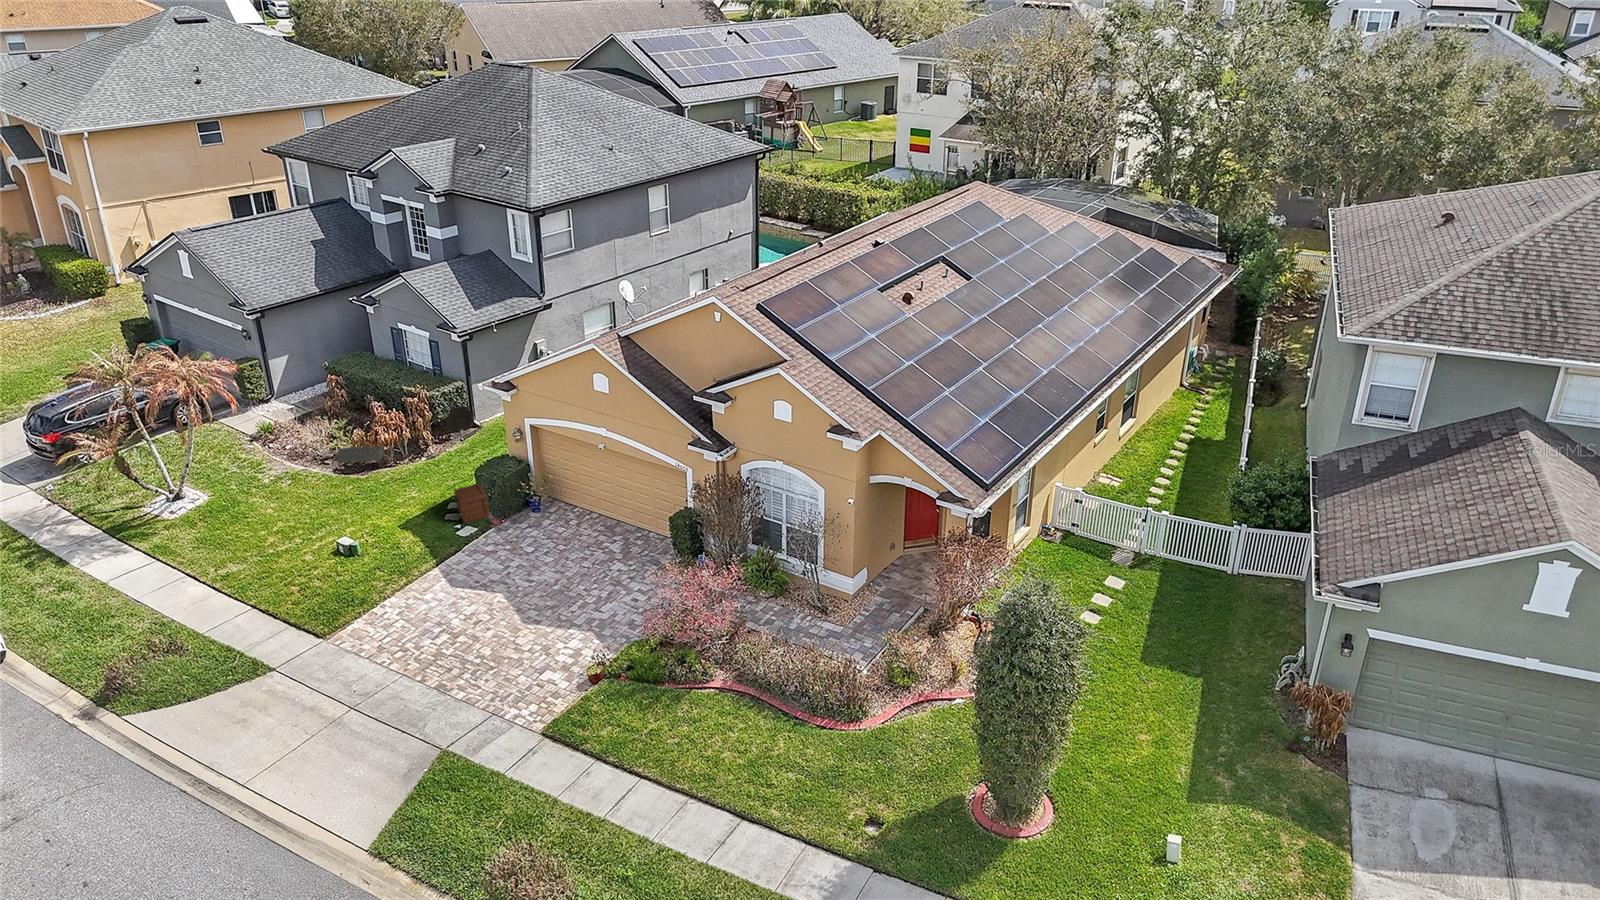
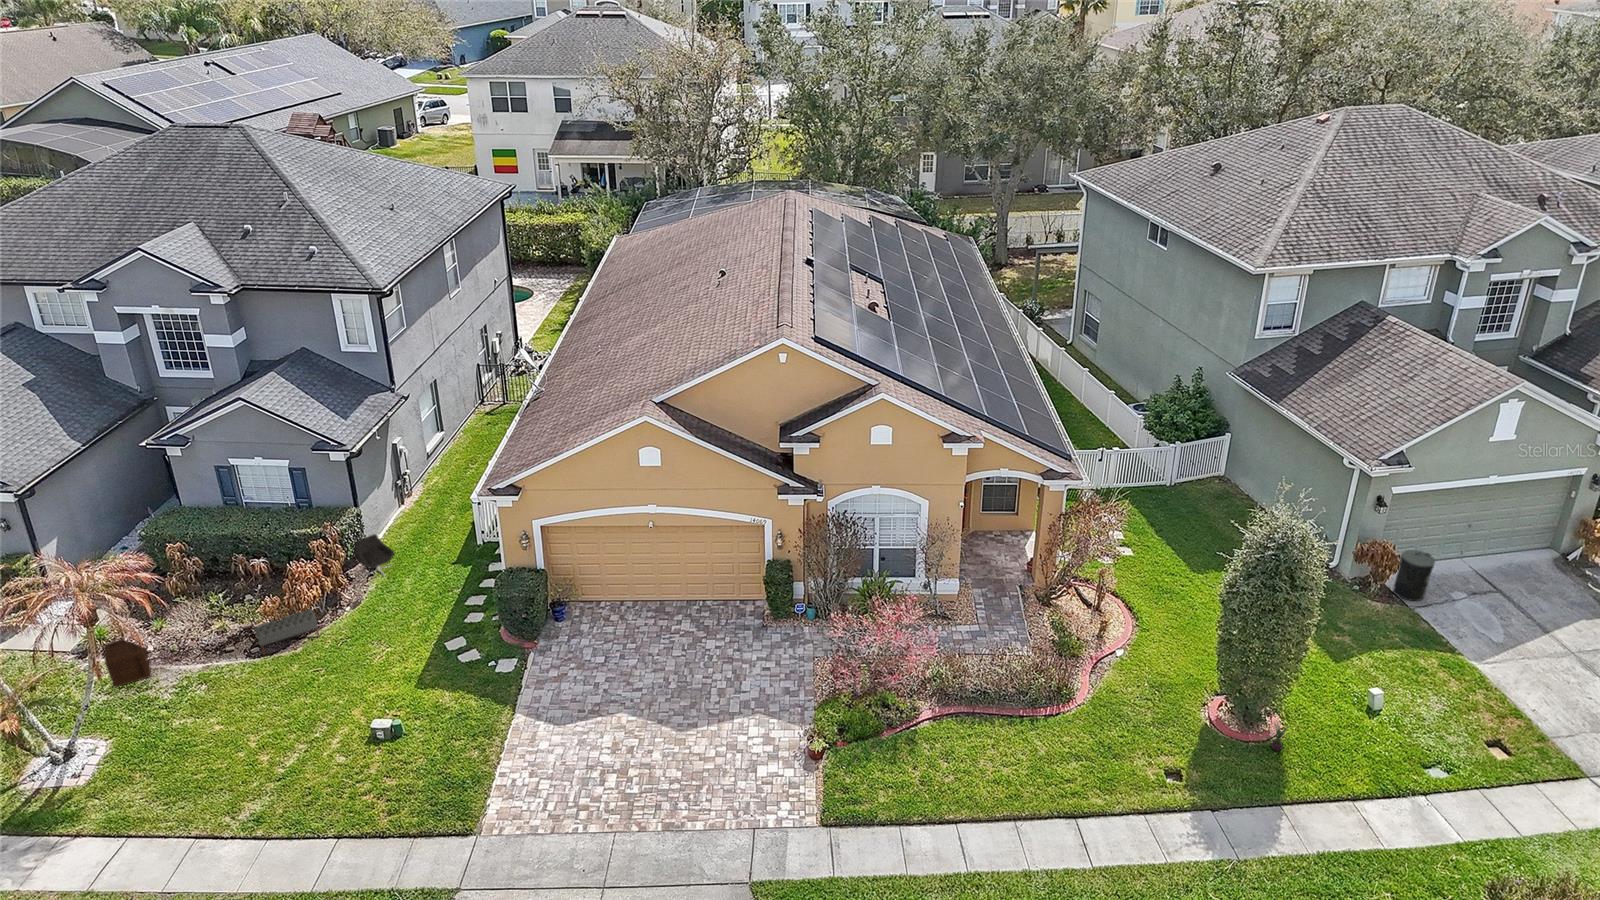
wooden crate: present [454,483,490,523] -> present [104,639,151,687]
trash can: none [1342,706,1397,772] -> present [1394,550,1435,601]
decorative plant: present [1289,721,1306,752] -> present [1269,723,1289,751]

